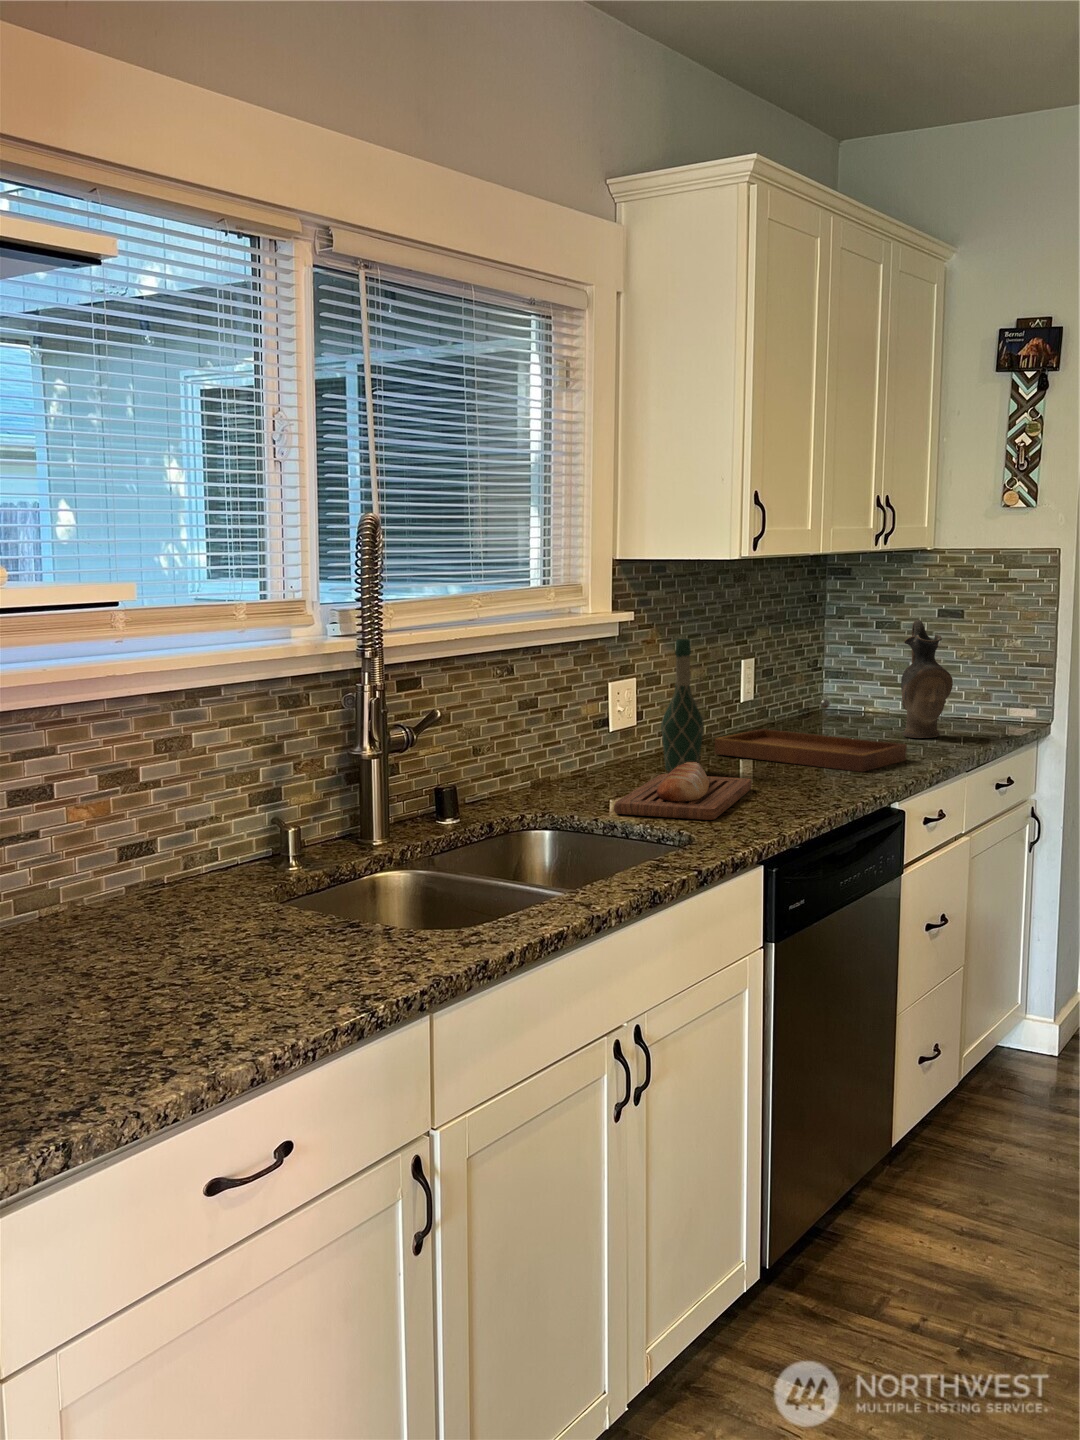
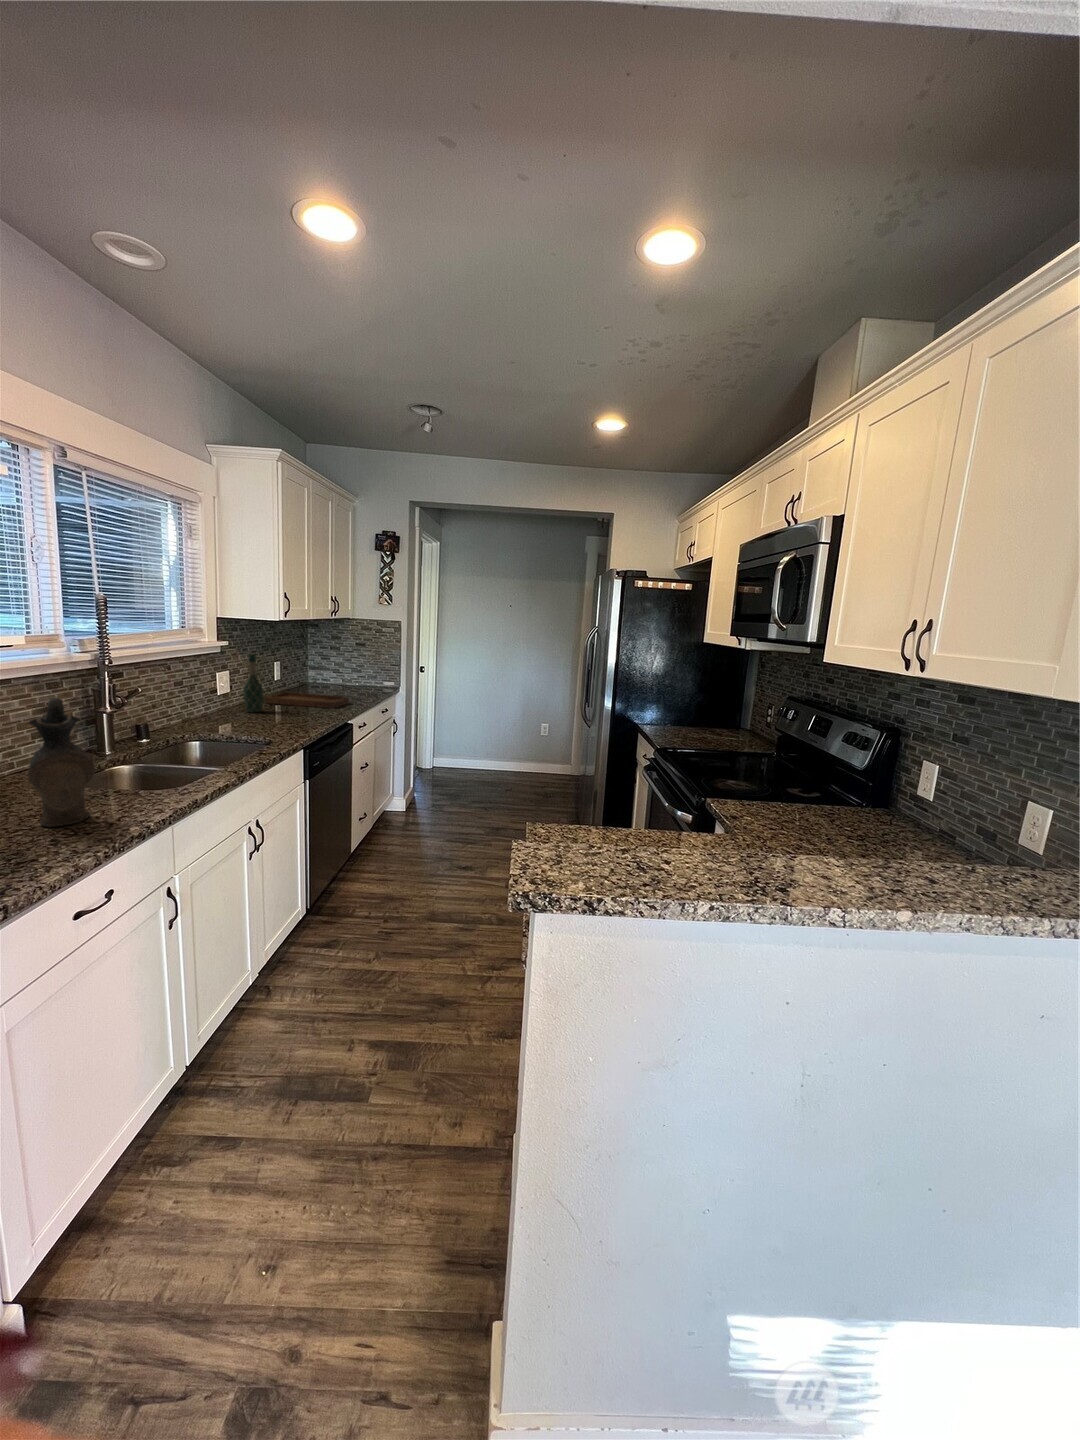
ceramic pitcher: present [901,620,953,738] -> present [28,697,95,827]
bread loaf: present [614,762,752,820] -> none [229,707,289,732]

